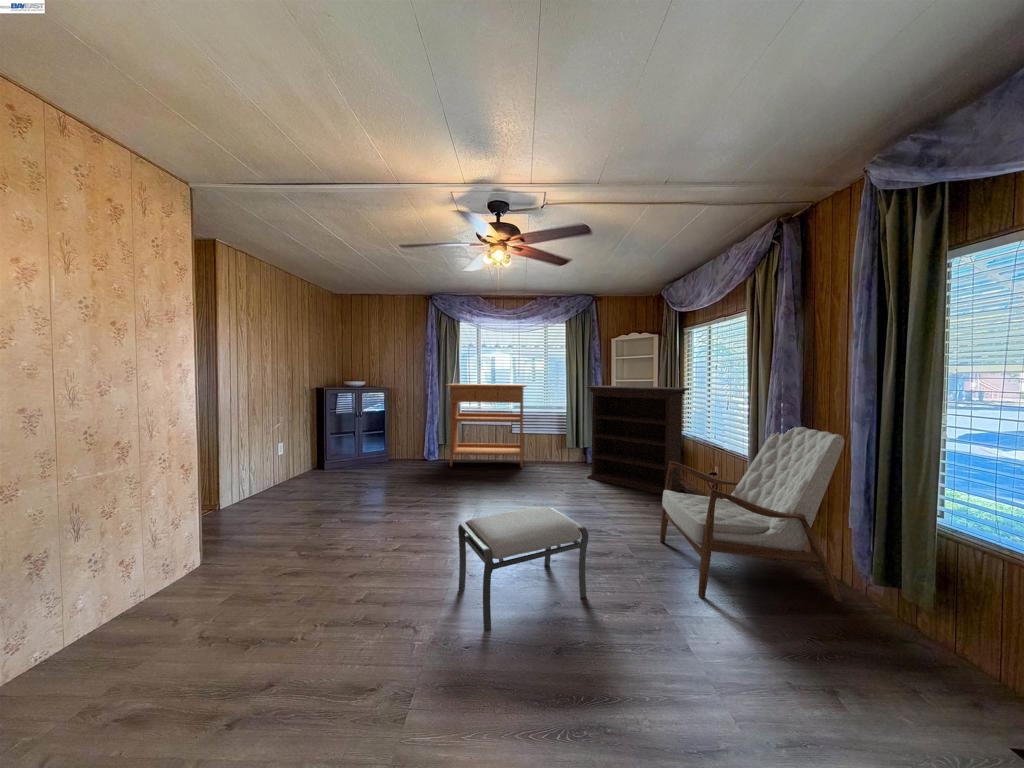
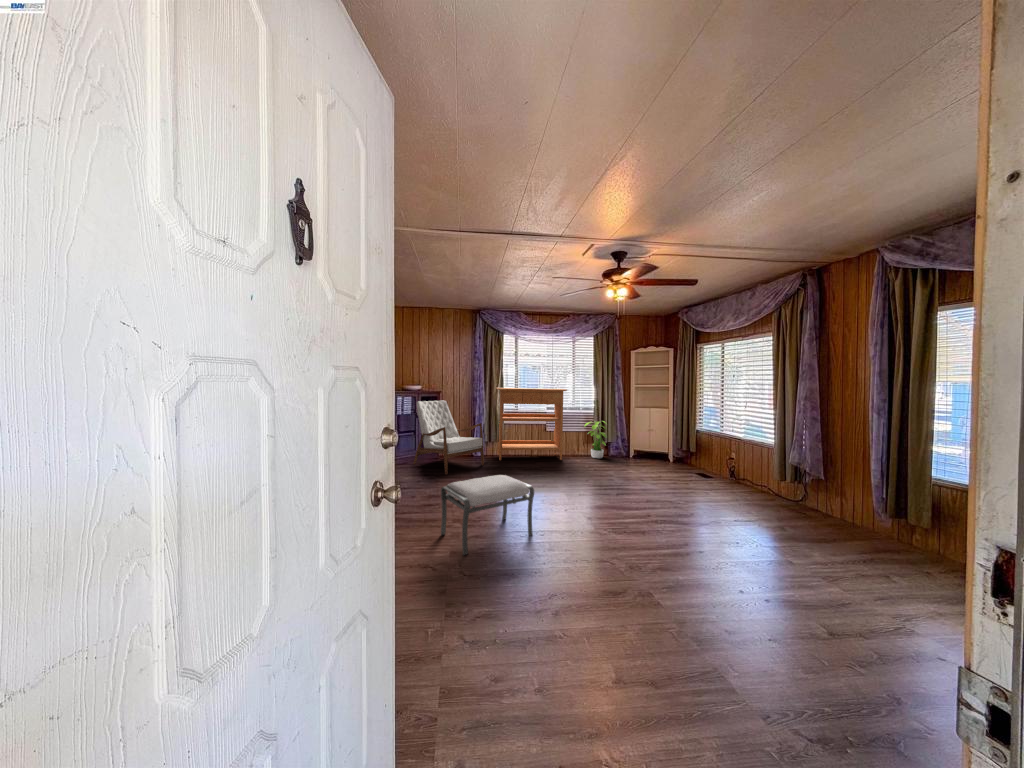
bookshelf: present [586,386,689,494] -> none [623,390,707,478]
potted plant: none [552,420,580,466] -> present [585,421,607,458]
armchair: present [660,427,845,602] -> present [413,400,484,474]
ottoman: present [458,507,588,630] -> present [441,475,534,555]

